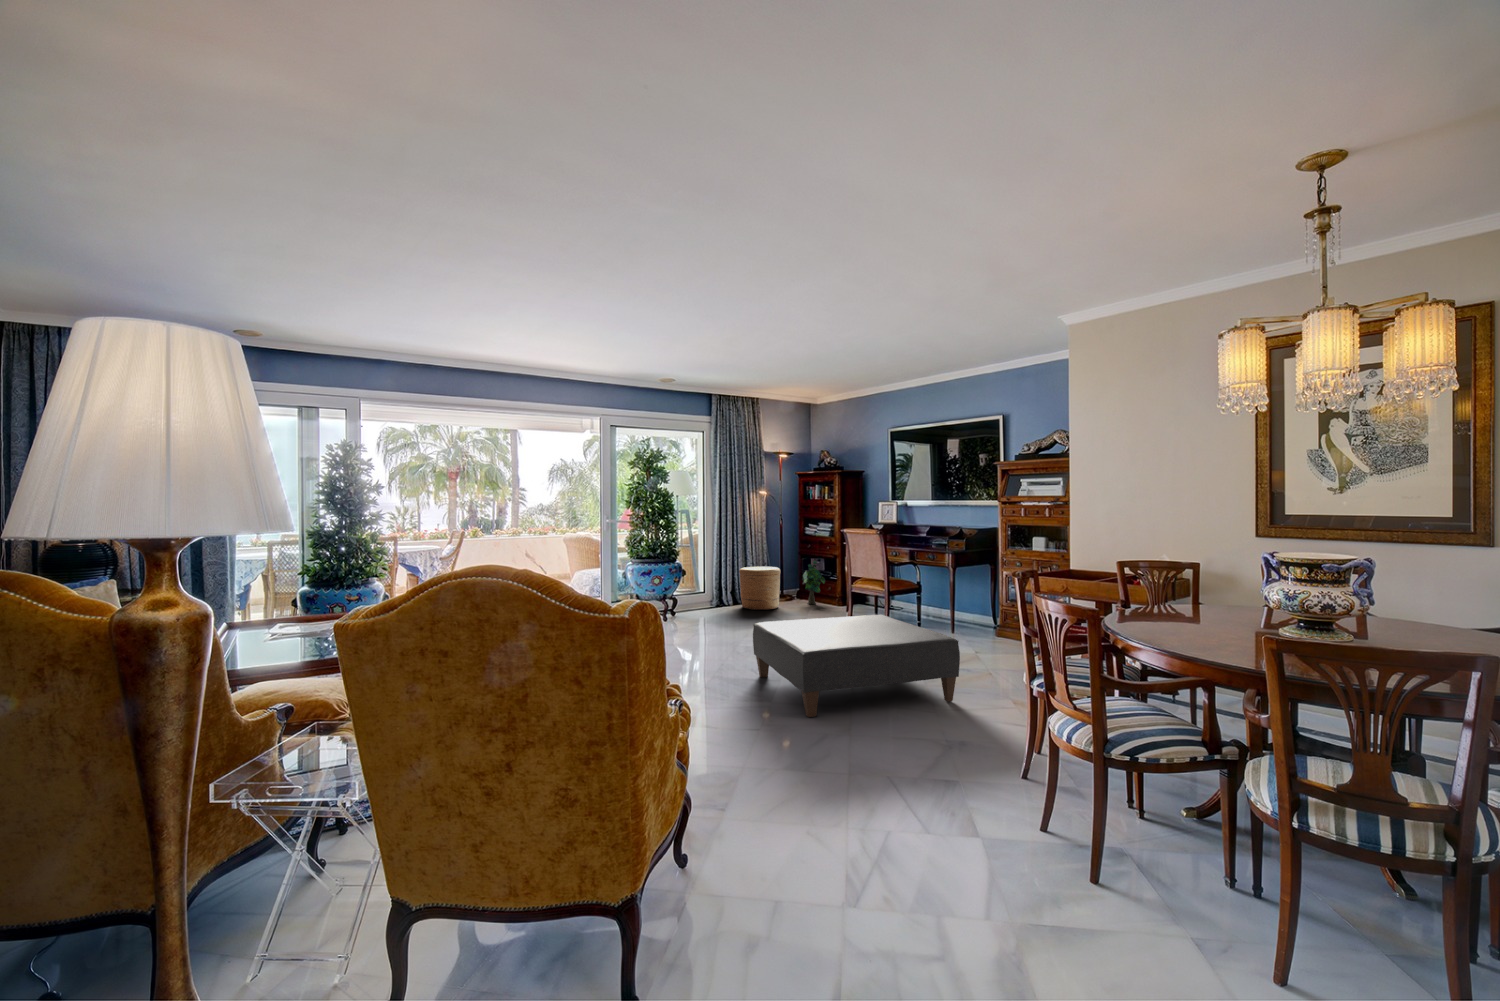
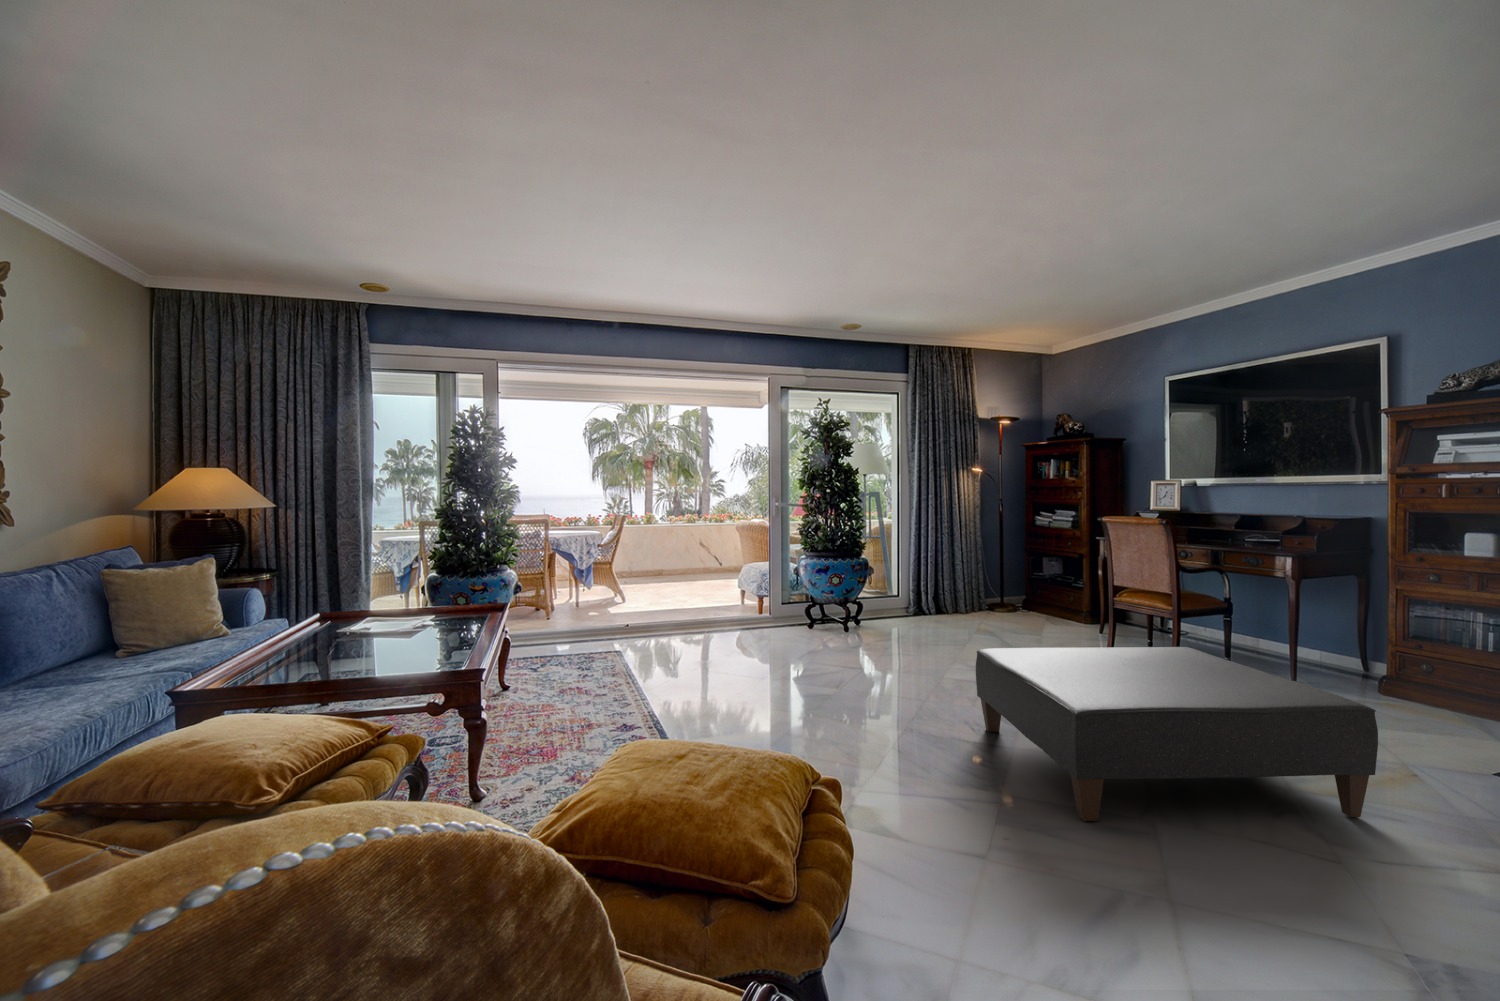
decorative plant: present [802,561,825,604] -> none [1030,560,1067,620]
woven basket: present [739,567,781,610] -> none [945,567,1002,625]

